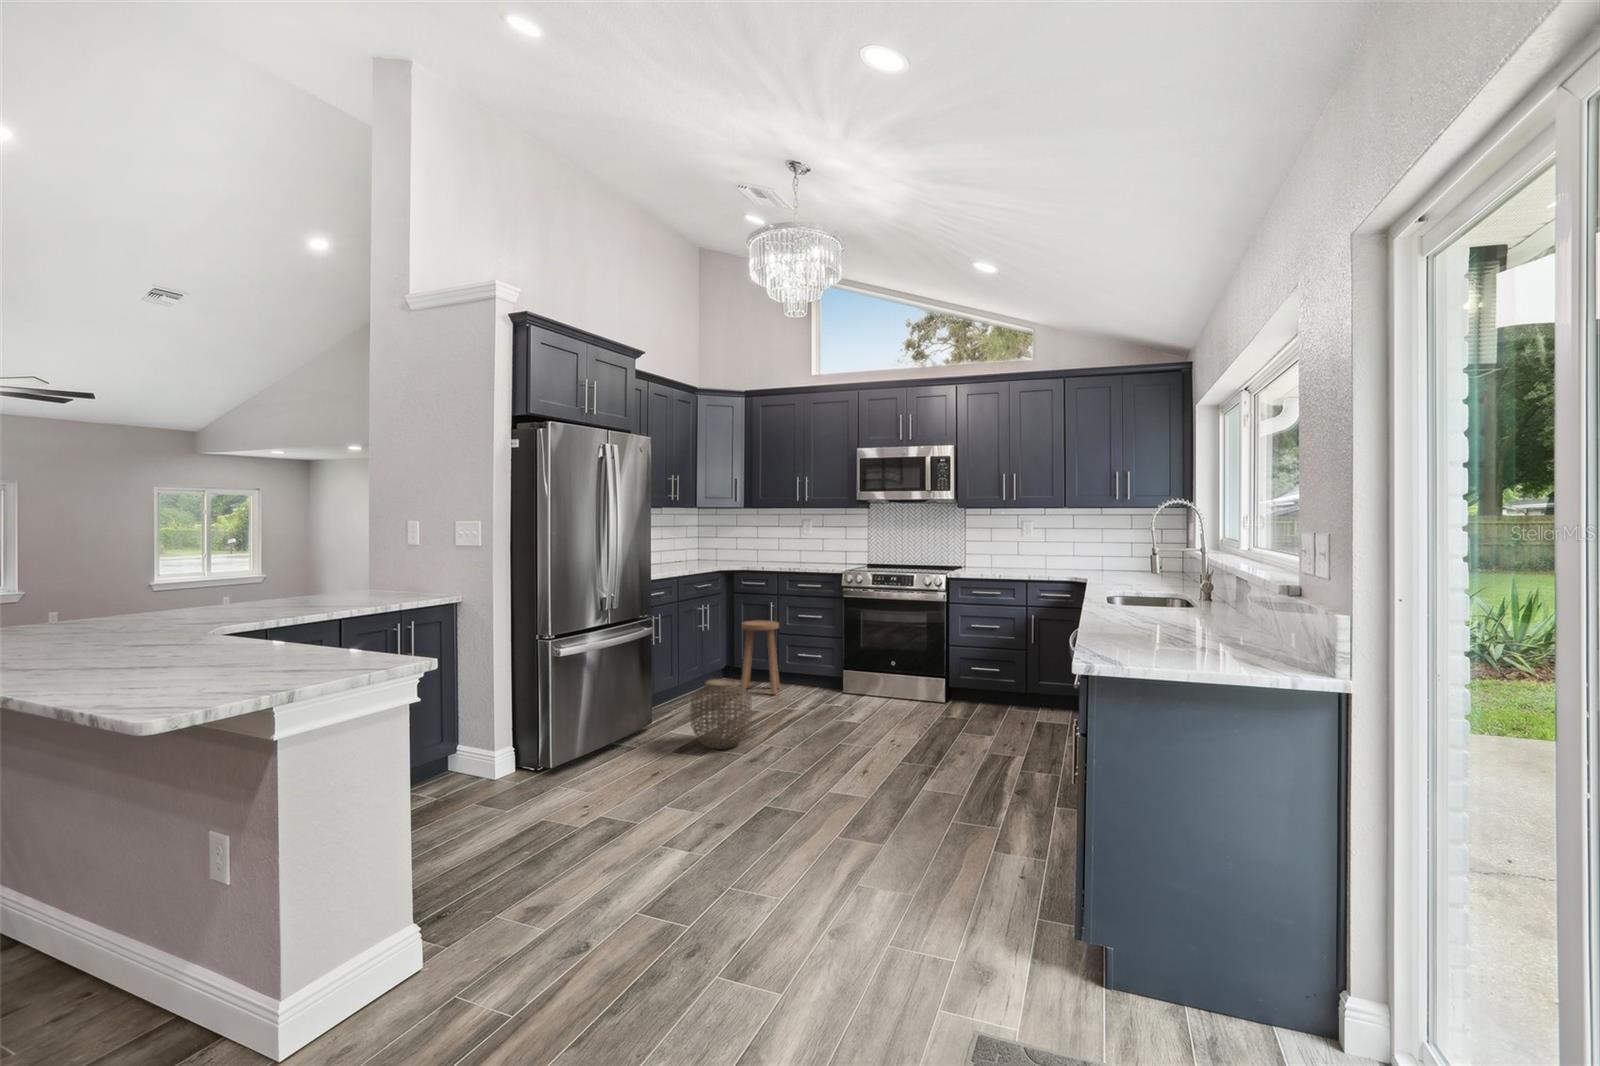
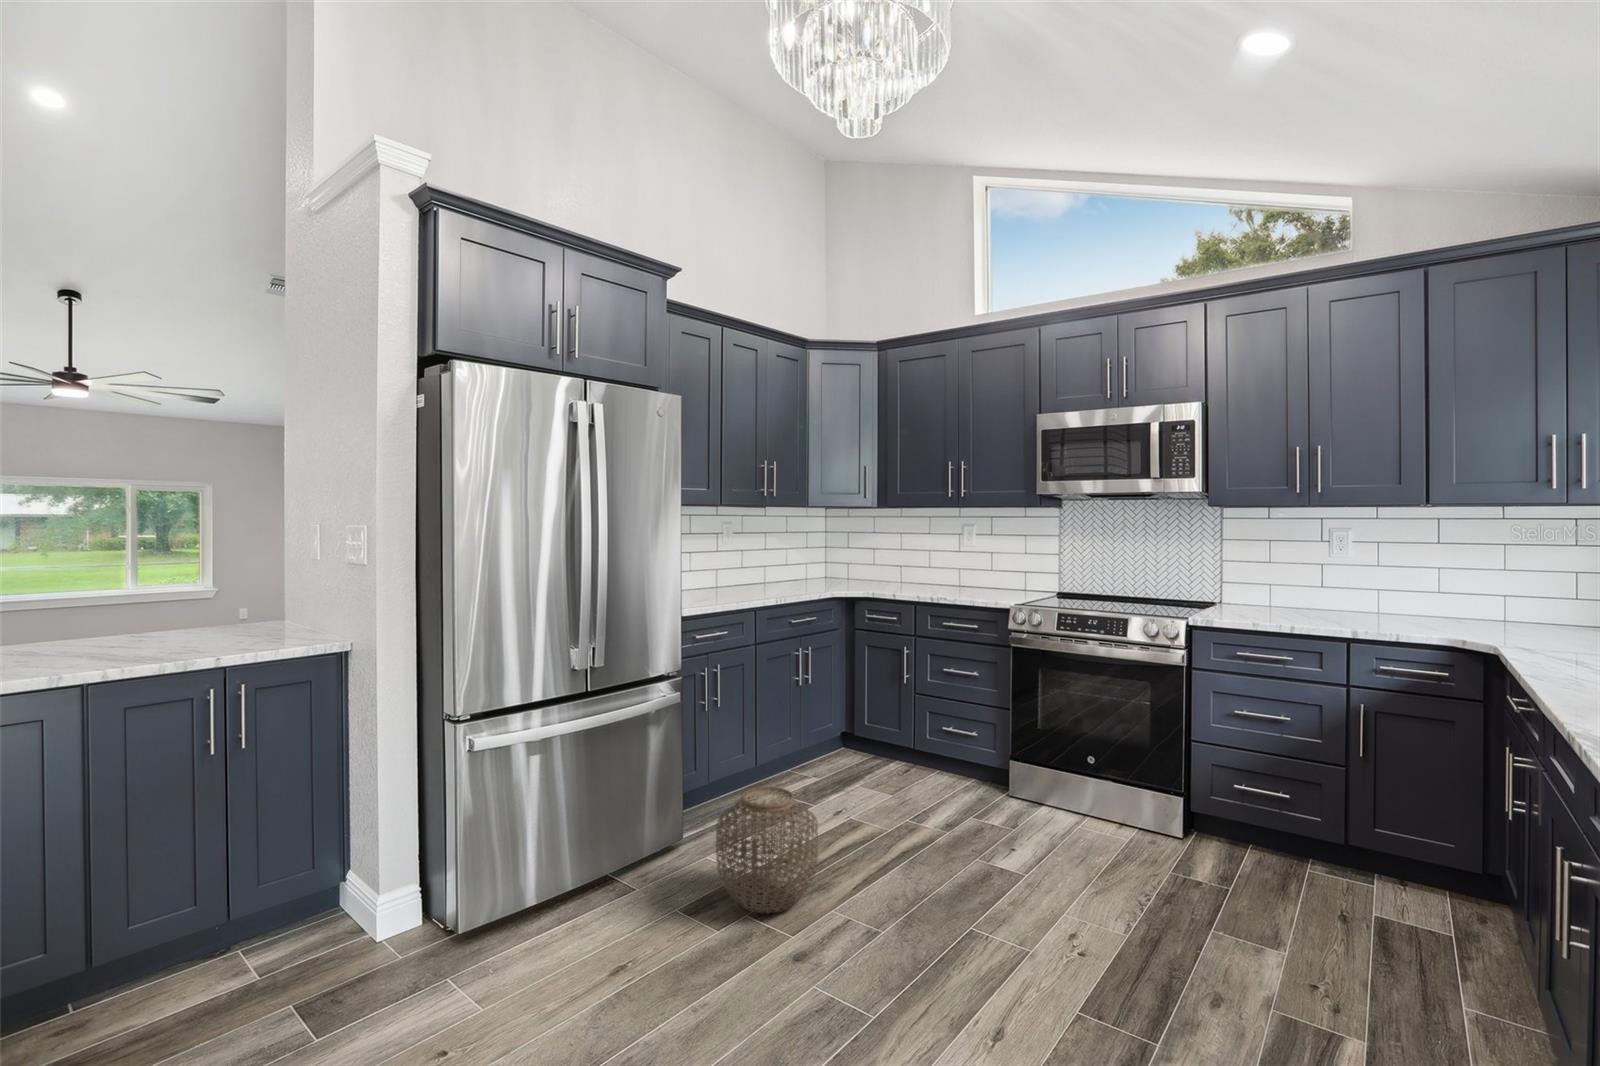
stool: present [741,621,780,695] -> none [851,672,914,788]

